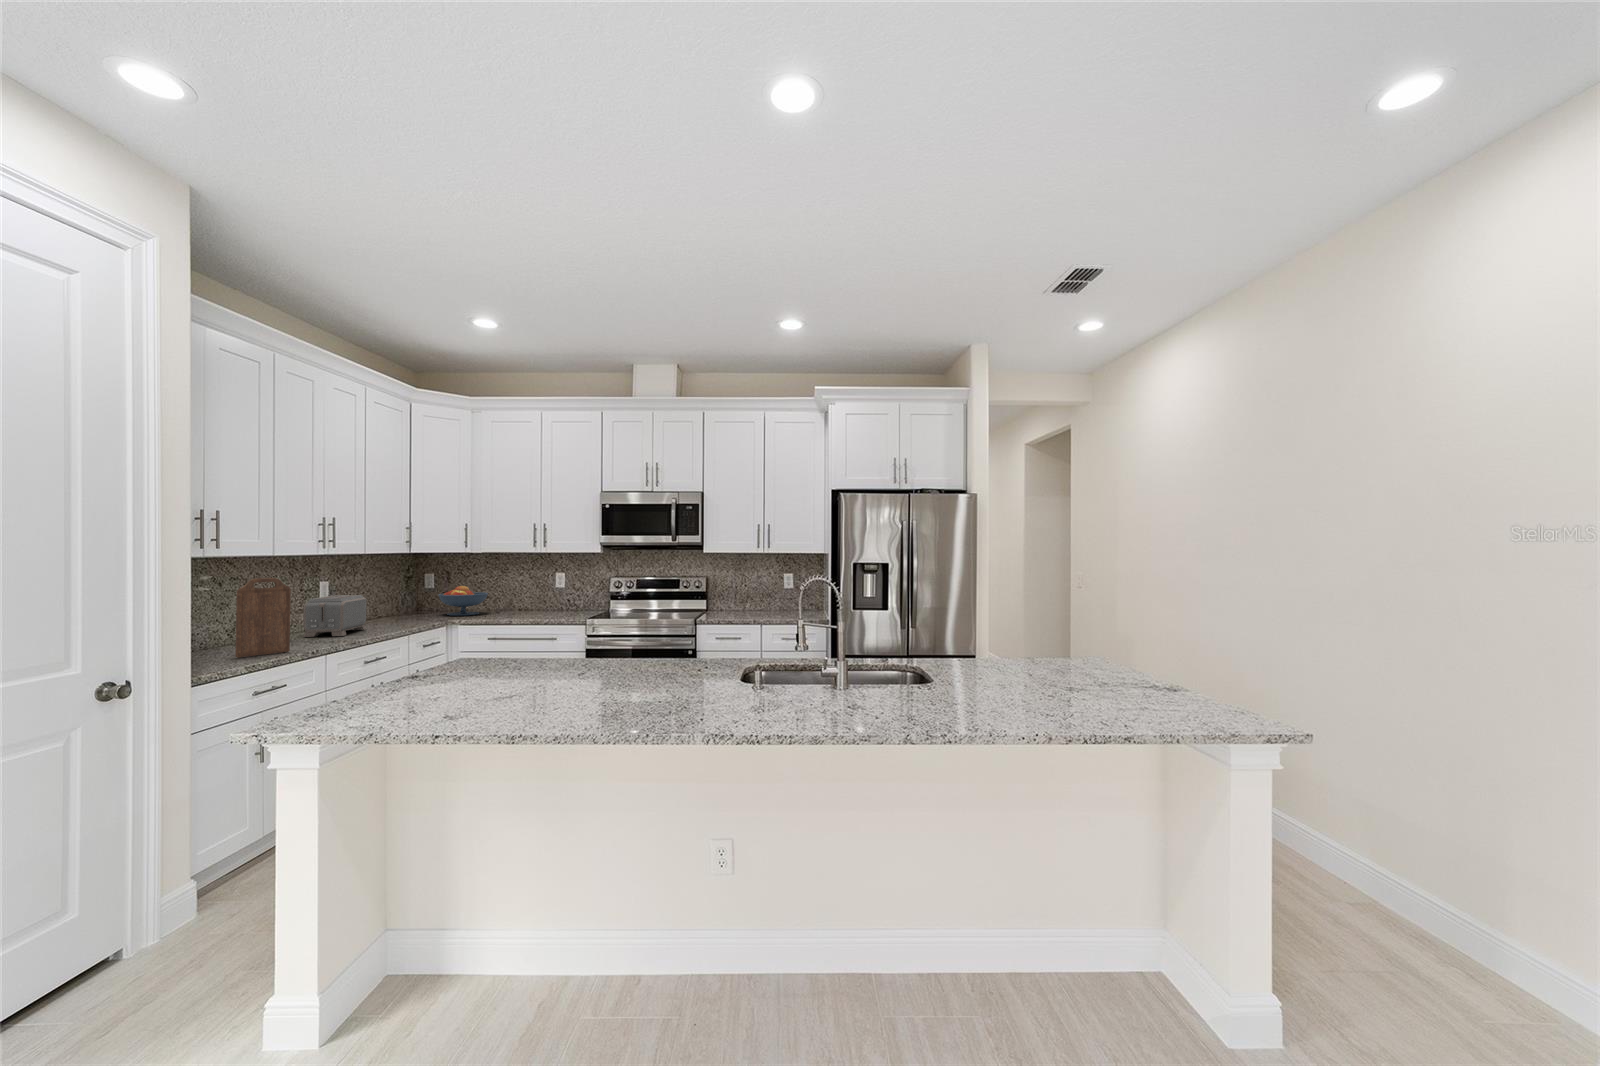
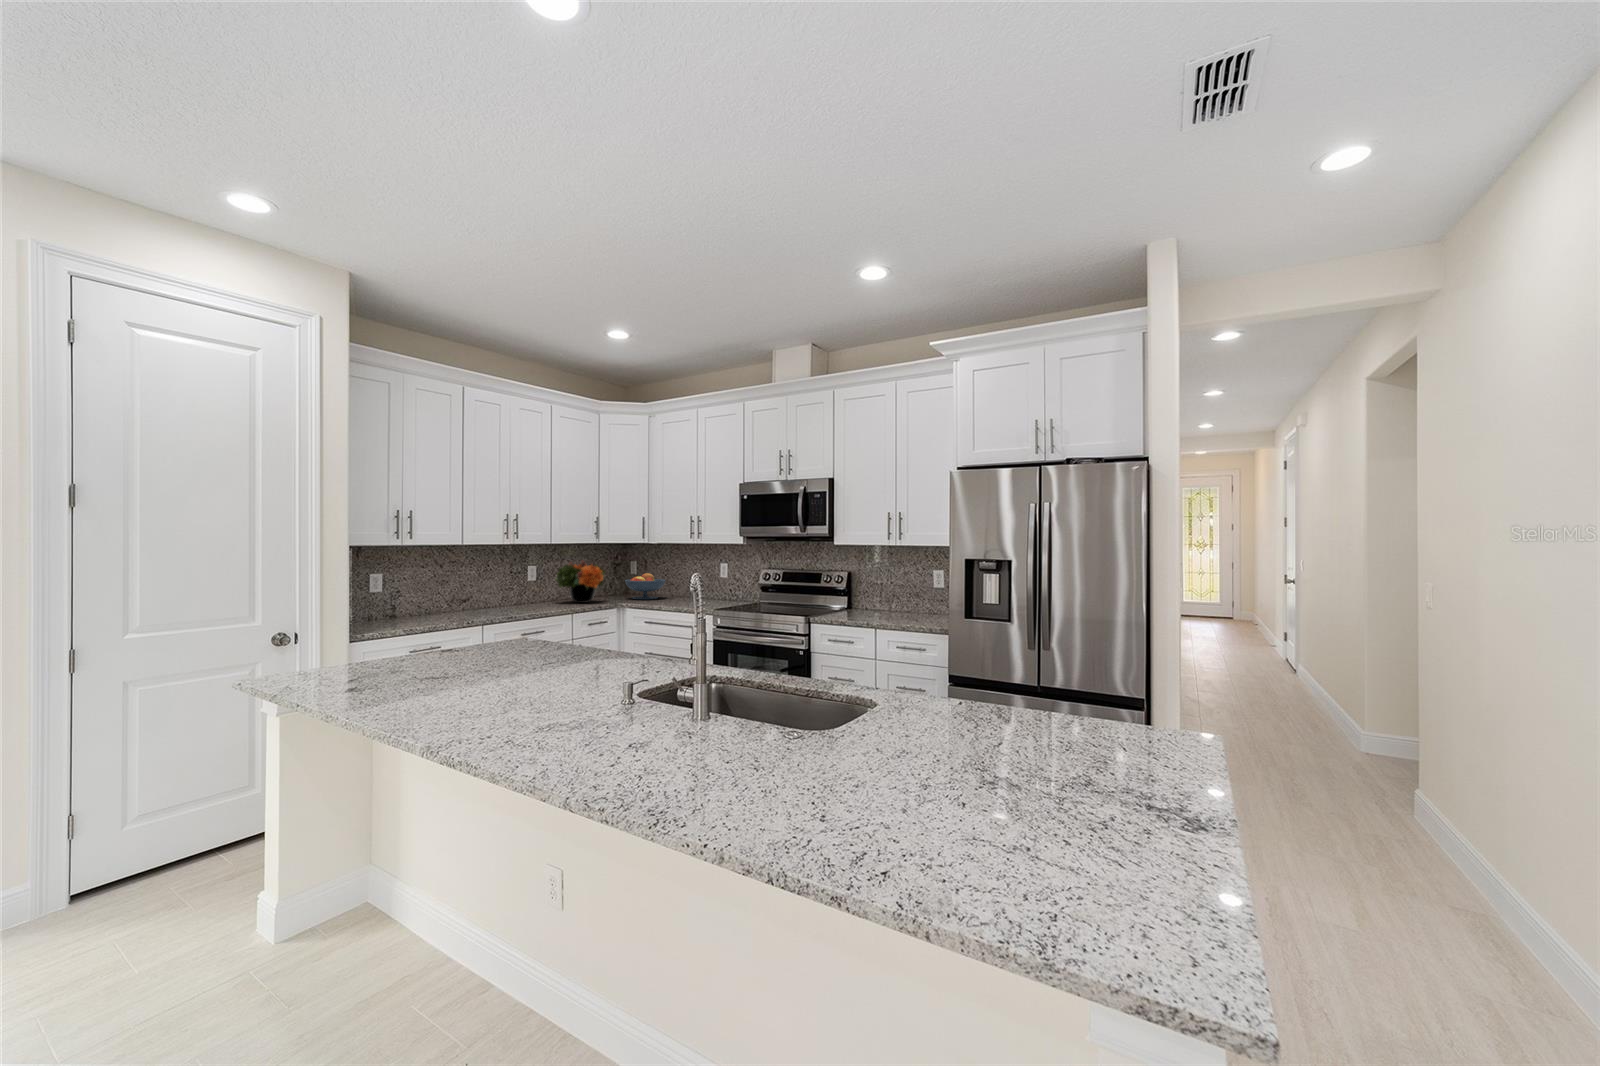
flower arrangement: none [366,574,431,623] -> present [555,561,605,603]
cutting board: present [236,578,291,657] -> none [404,559,446,621]
toaster: present [303,595,367,637] -> none [489,577,545,610]

